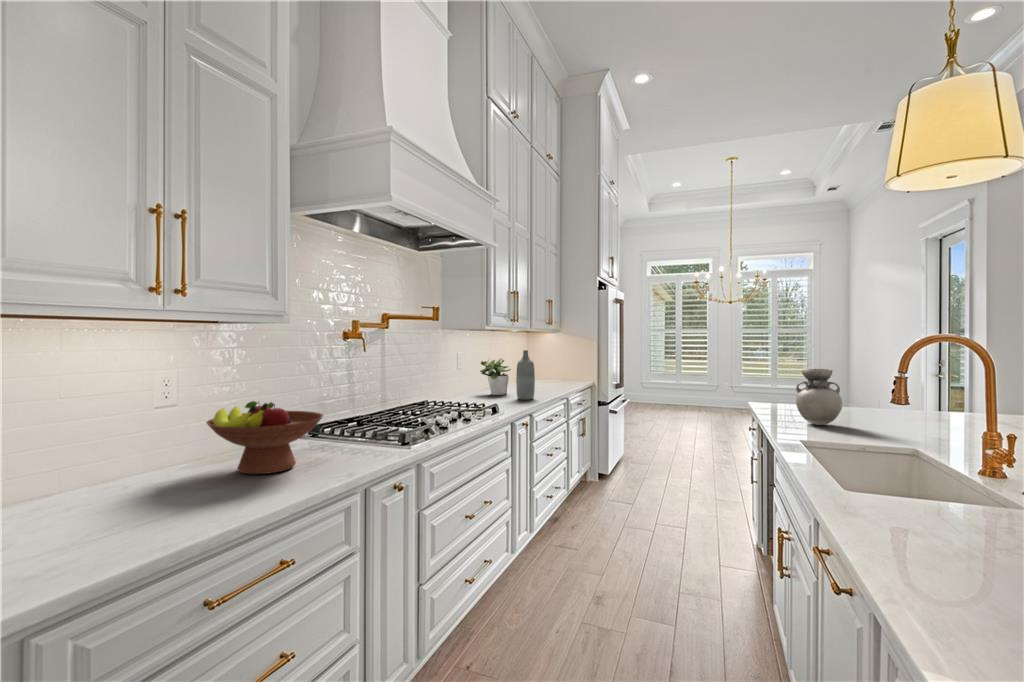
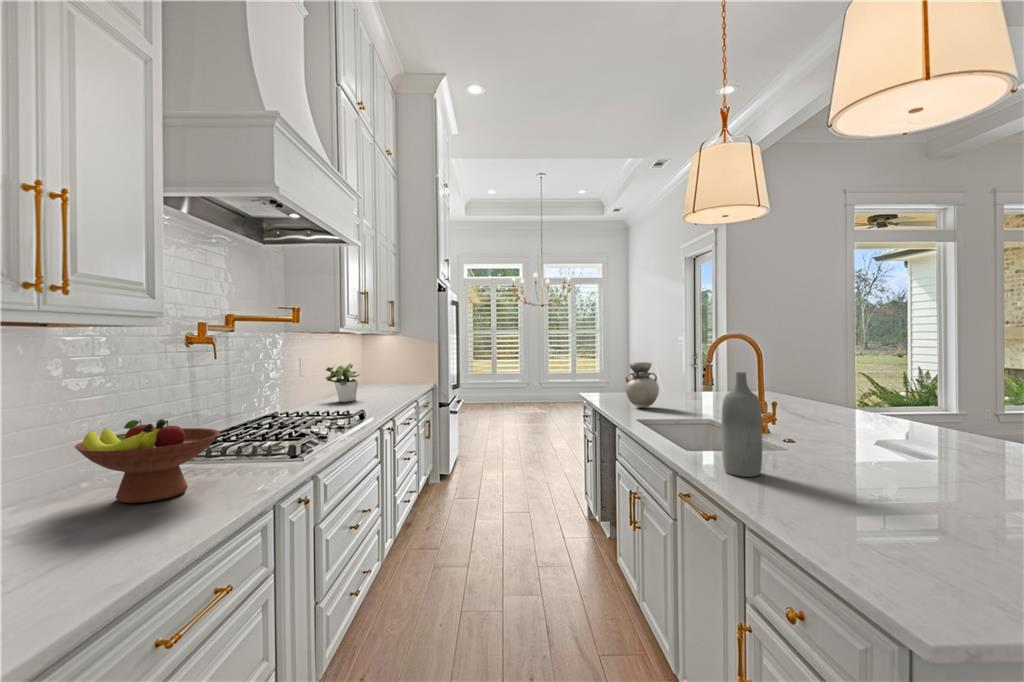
bottle: present [516,350,535,400] -> present [722,372,762,477]

